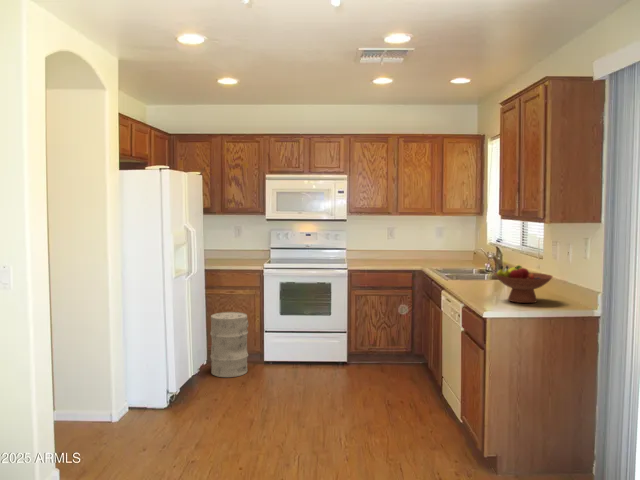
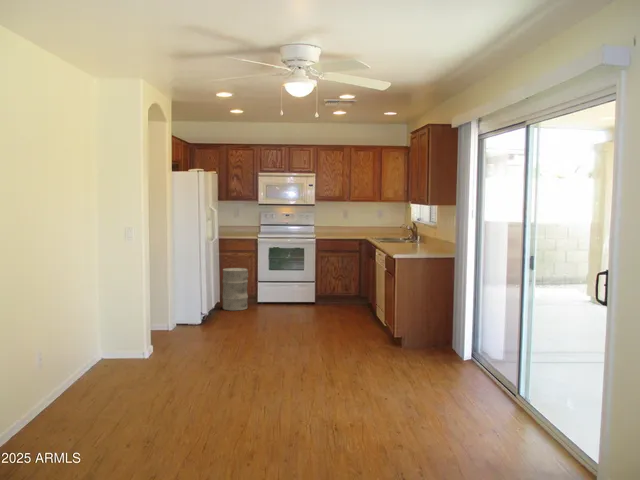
fruit bowl: present [495,266,552,303] -> none [402,228,434,249]

